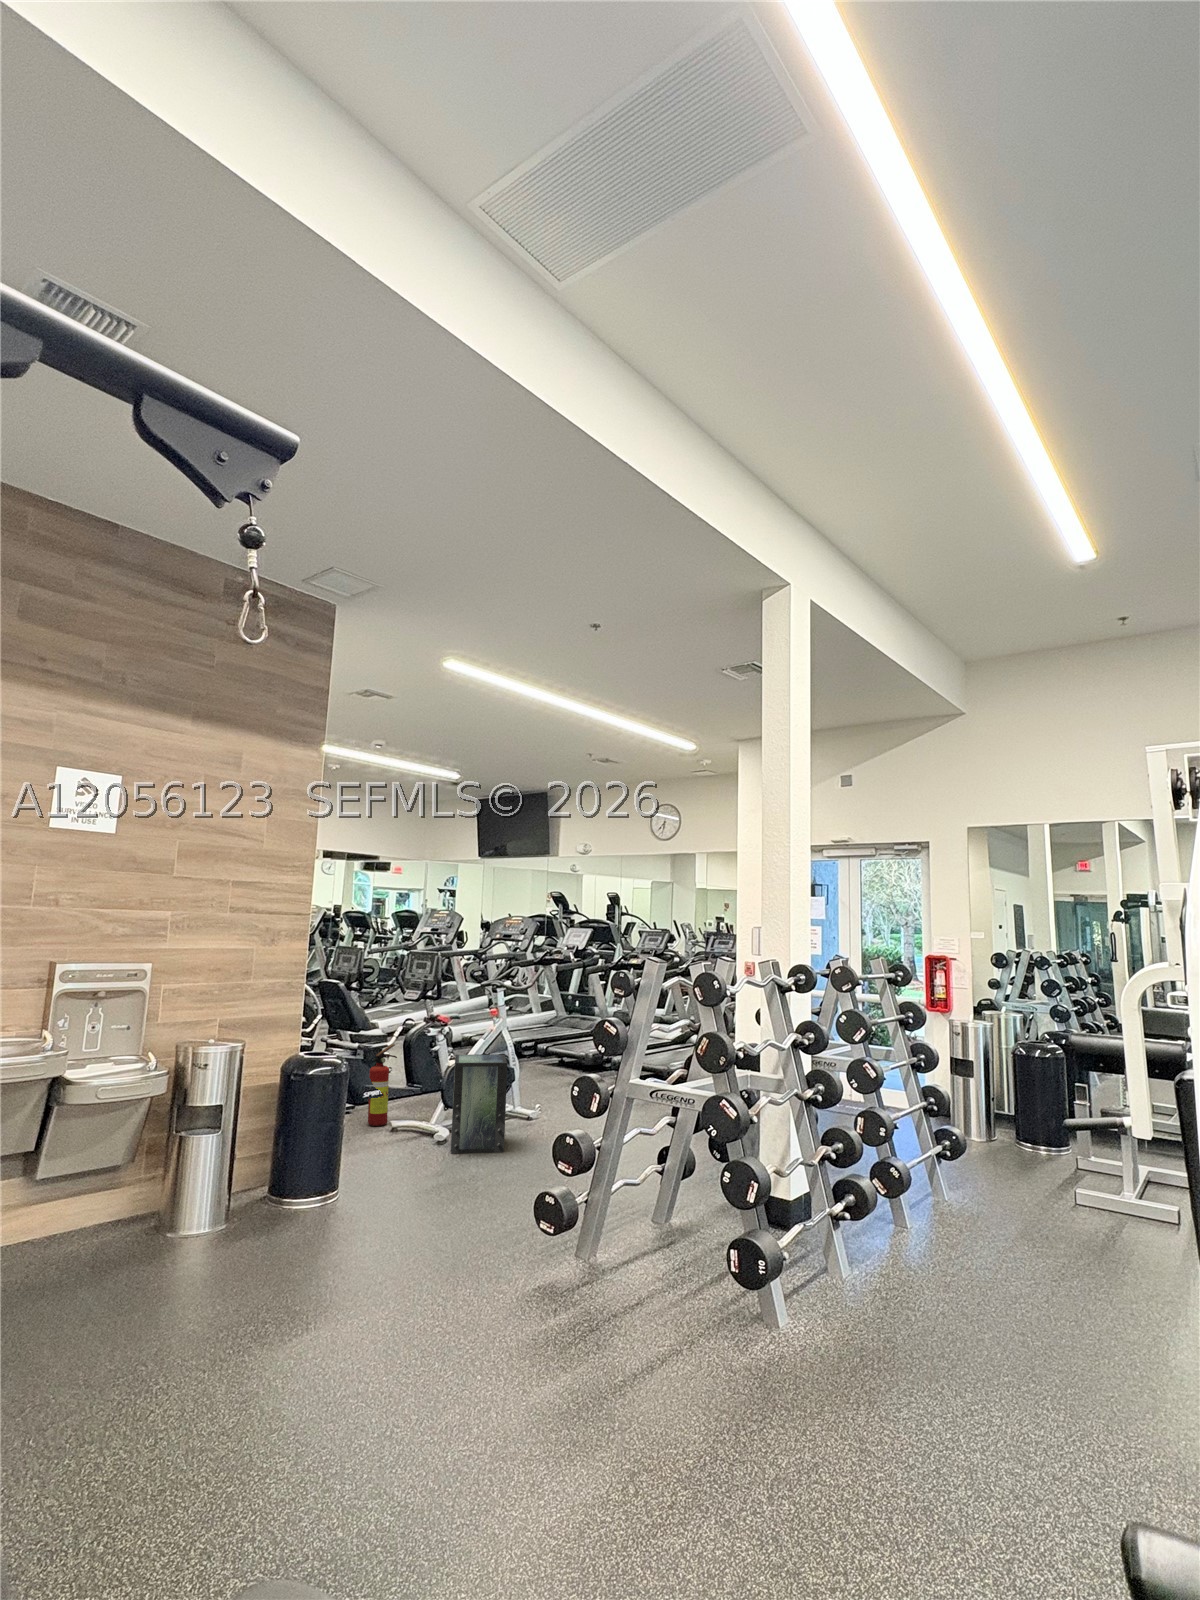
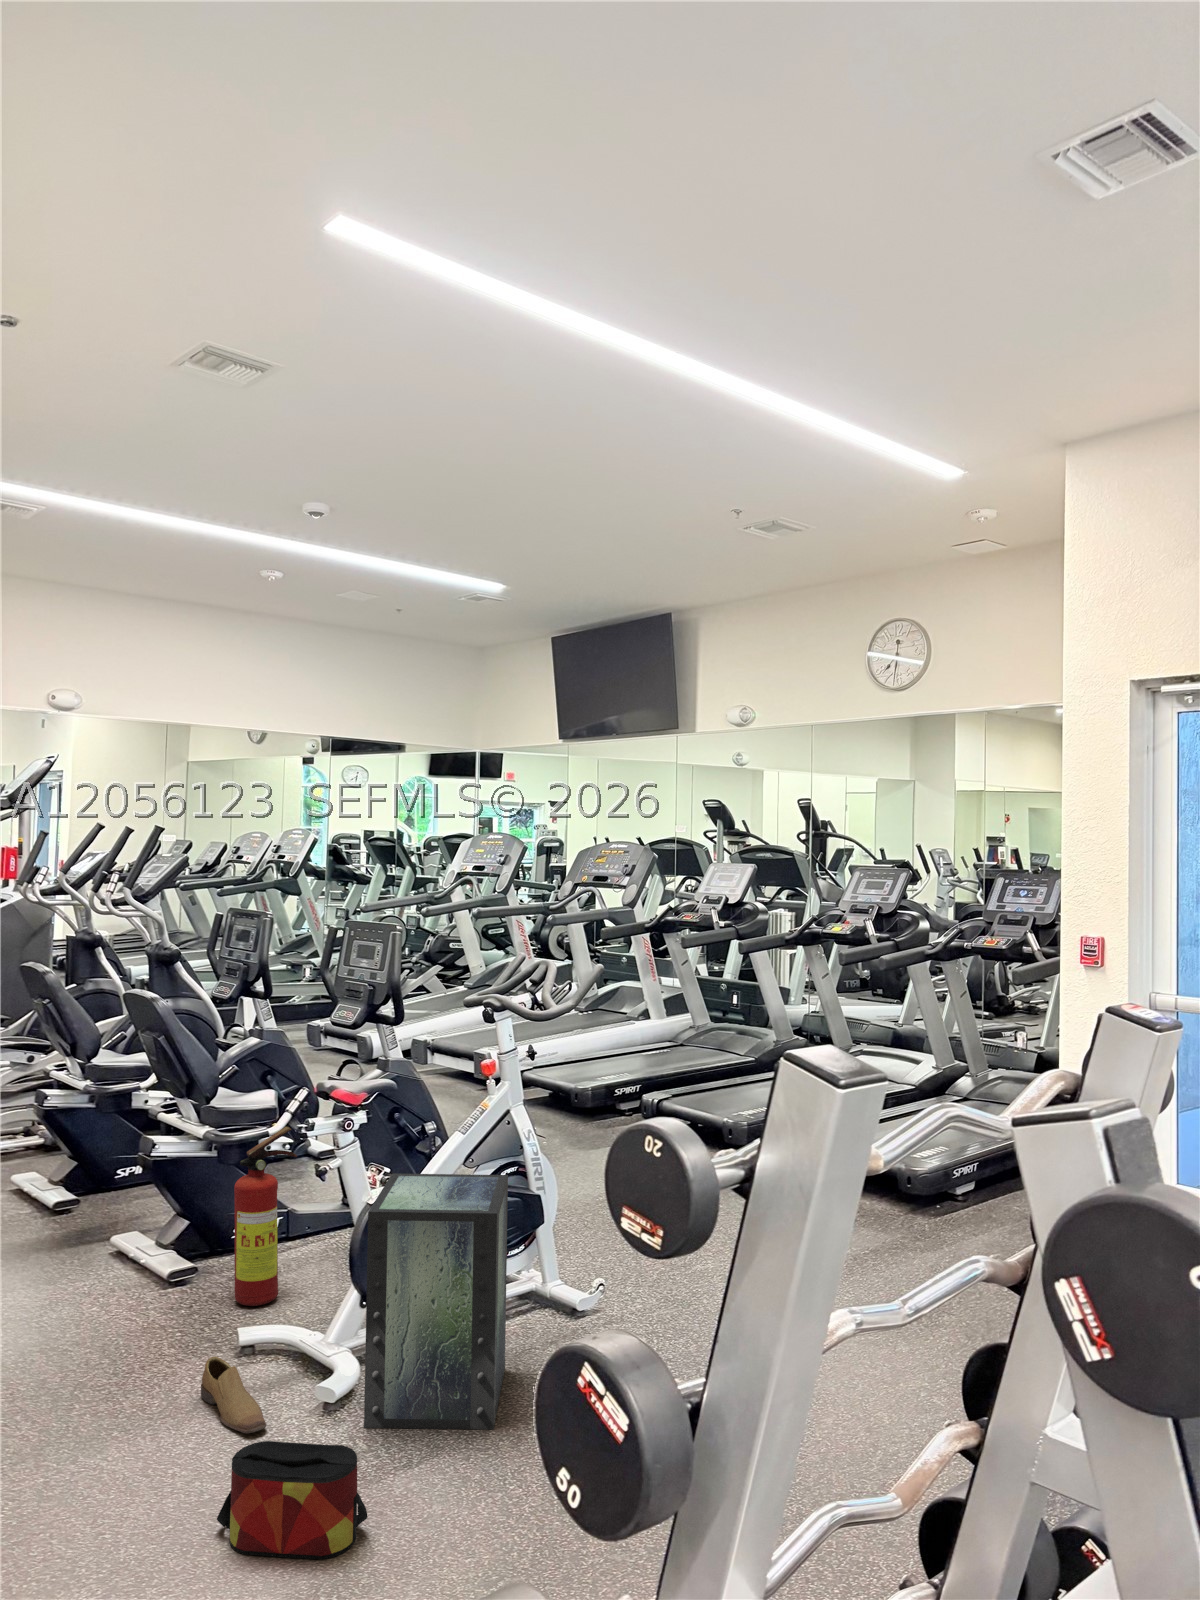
shoe: none [376,1132,411,1156] -> present [201,1356,267,1433]
bag: none [411,1142,469,1180] -> present [217,1441,367,1559]

